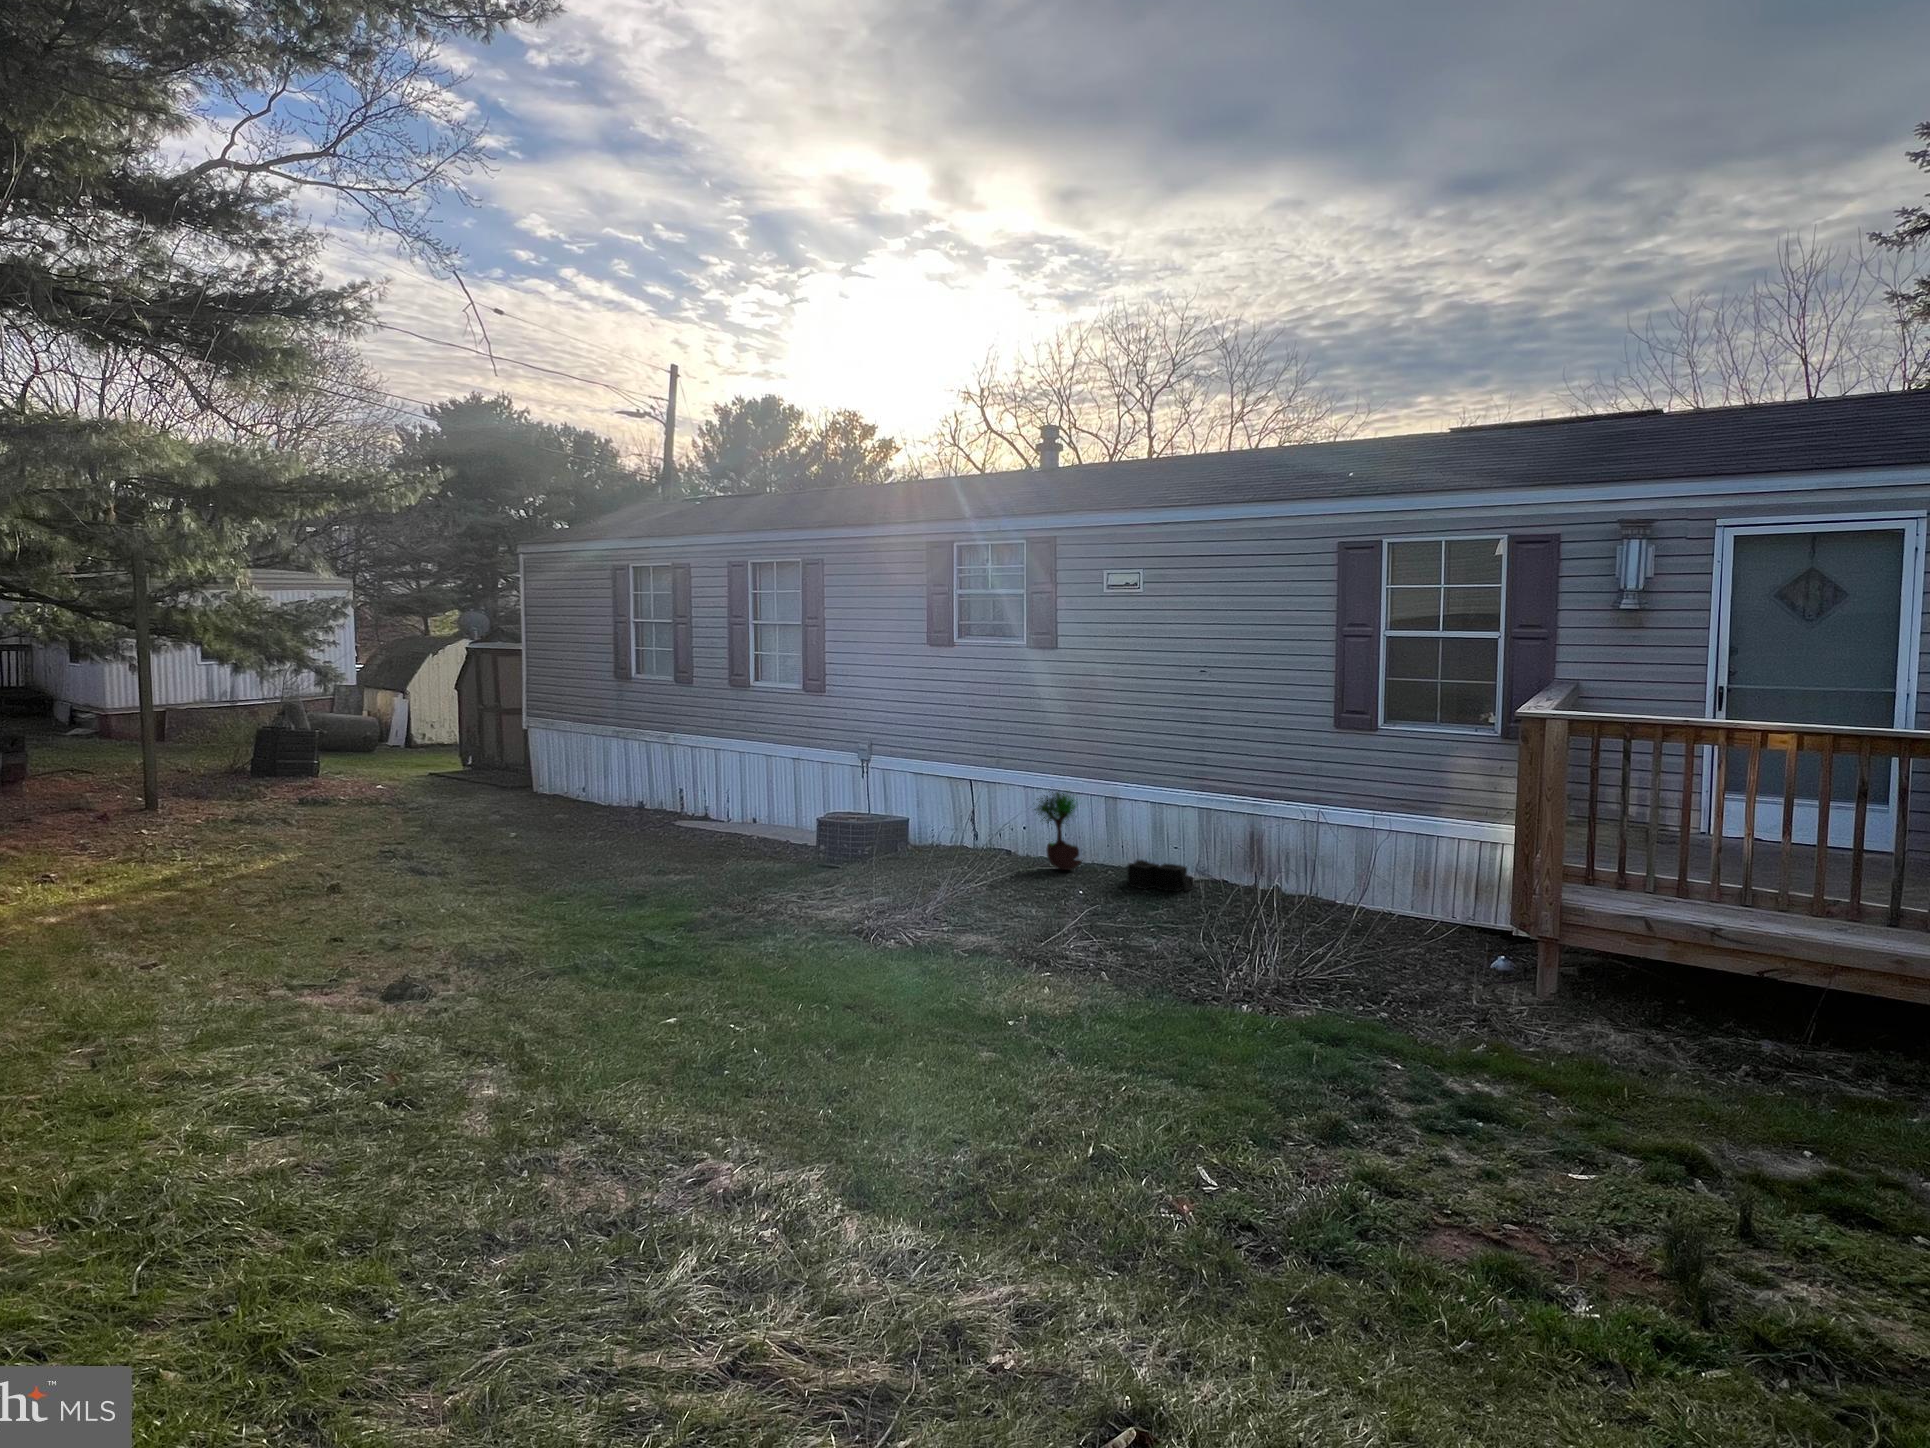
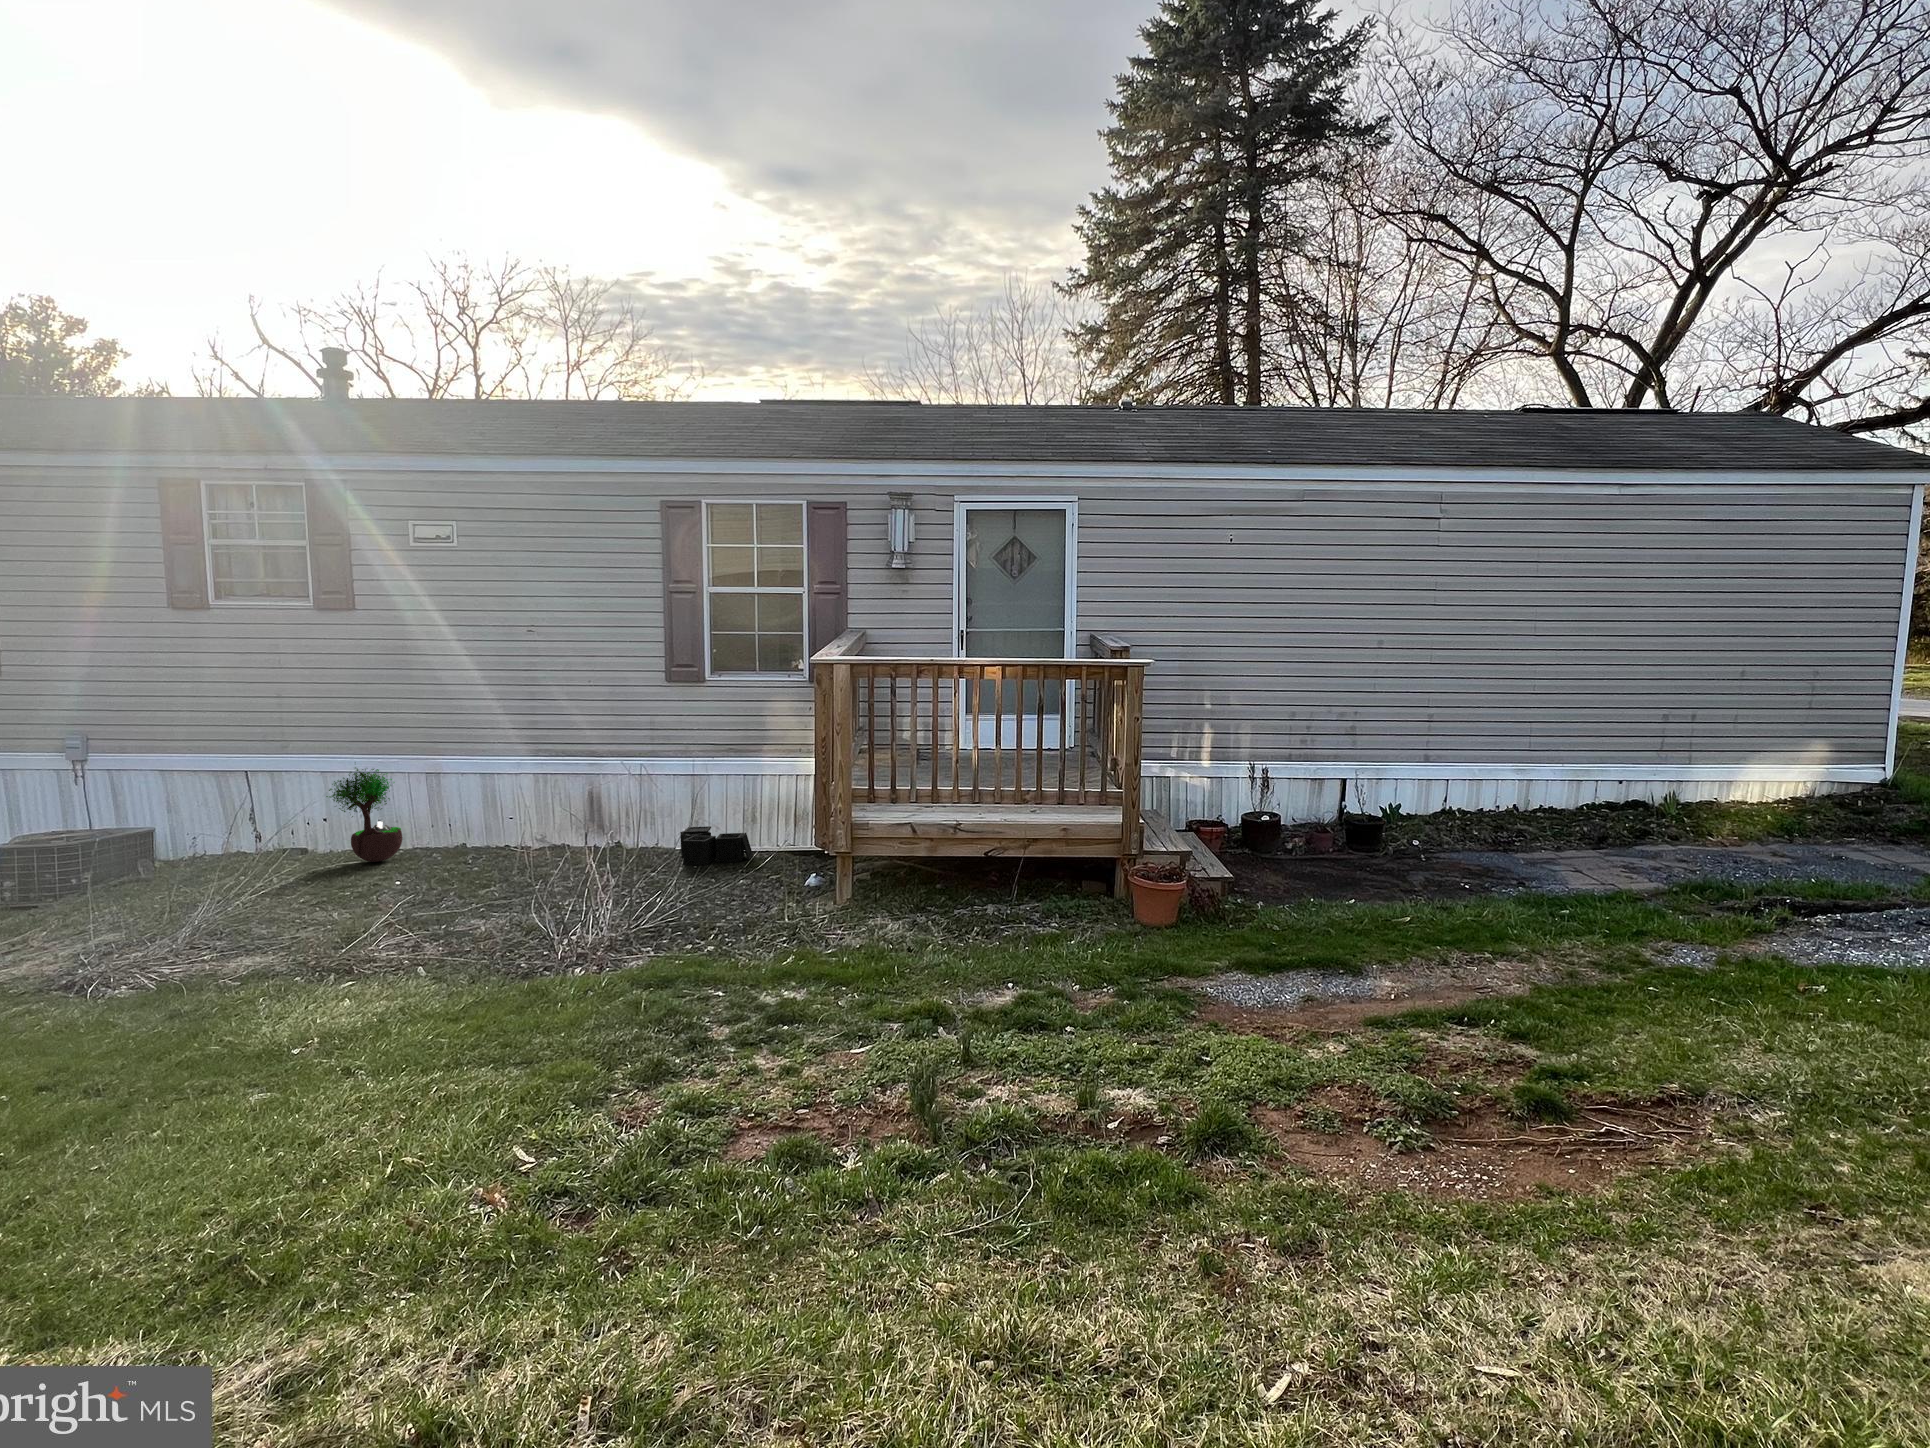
storage bin: present [1128,860,1194,892] -> present [680,826,753,865]

